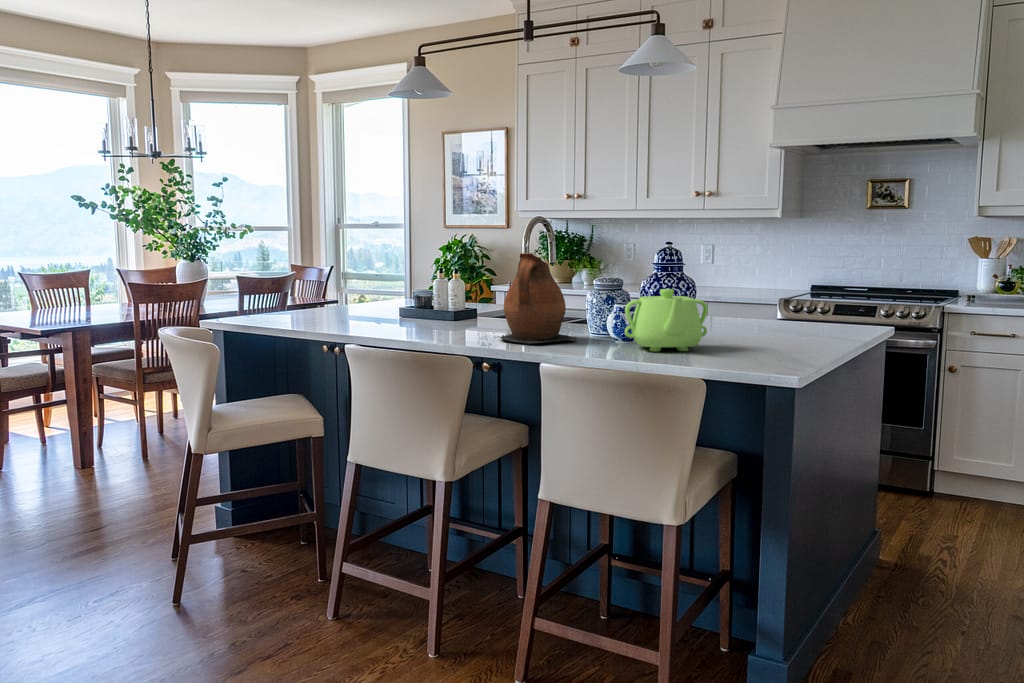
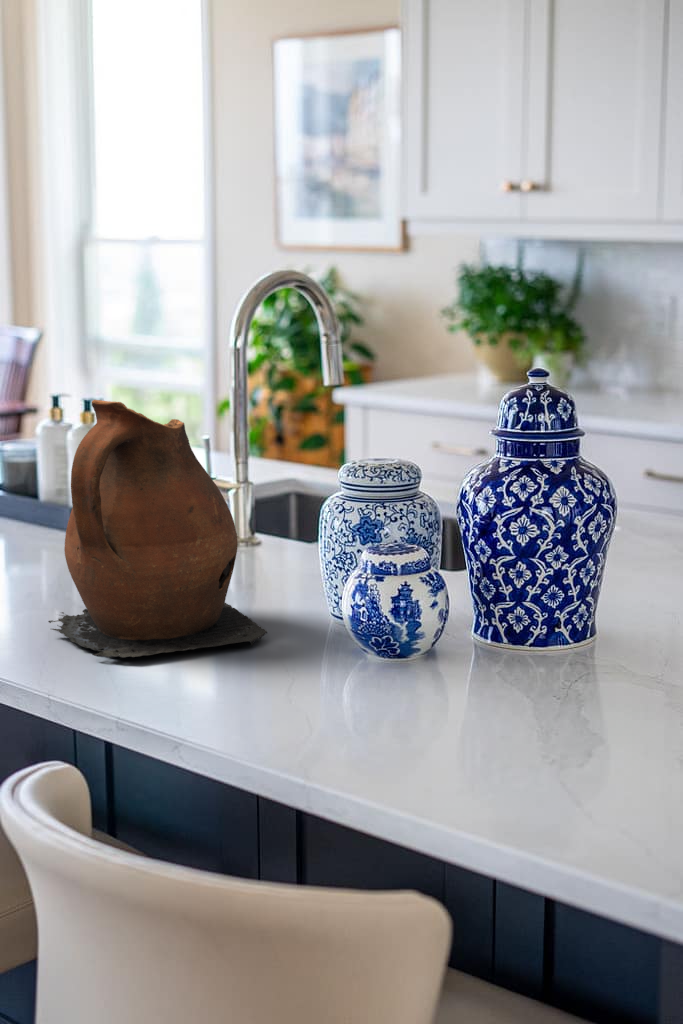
teapot: present [625,289,708,352] -> none [349,528,602,725]

